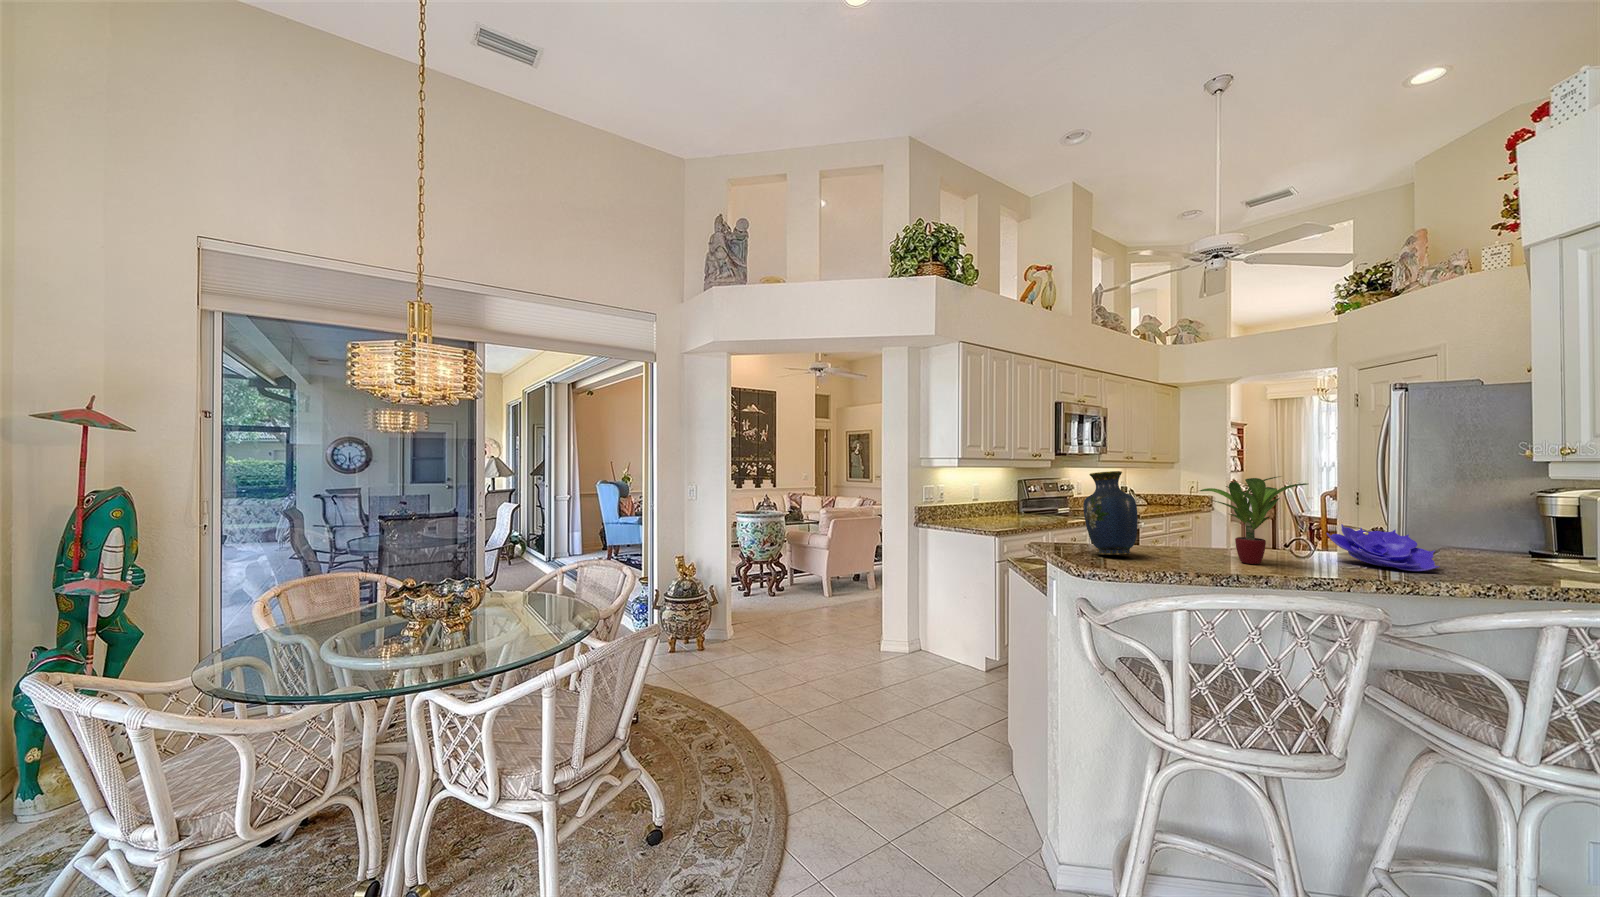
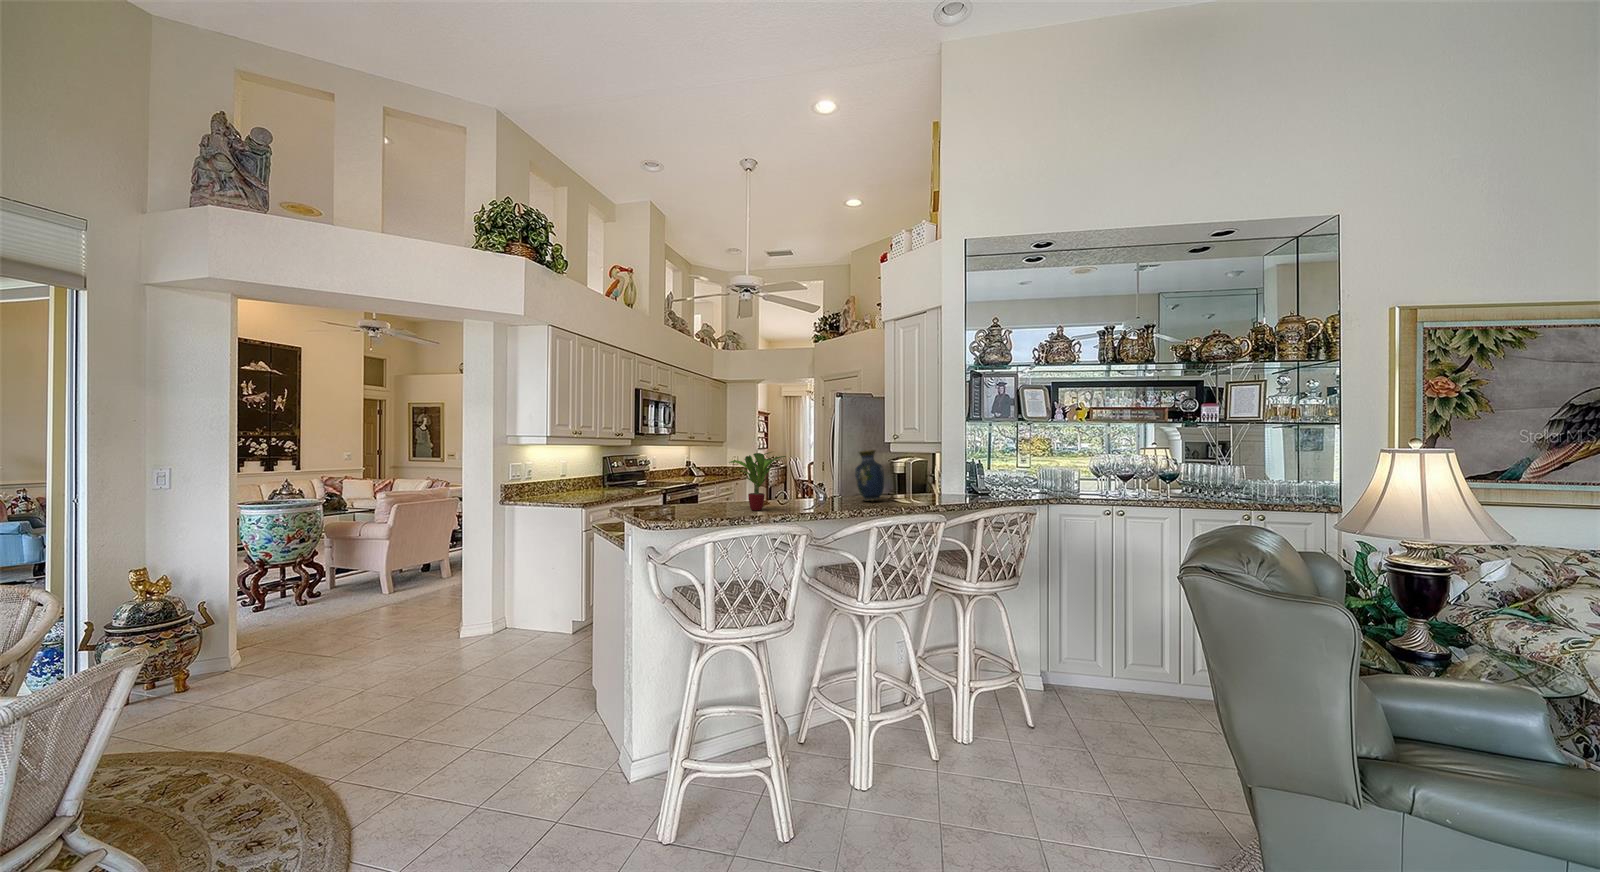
vase: present [1083,471,1138,555] -> present [855,450,884,501]
decorative bowl: present [1327,524,1440,571] -> none [796,481,844,507]

